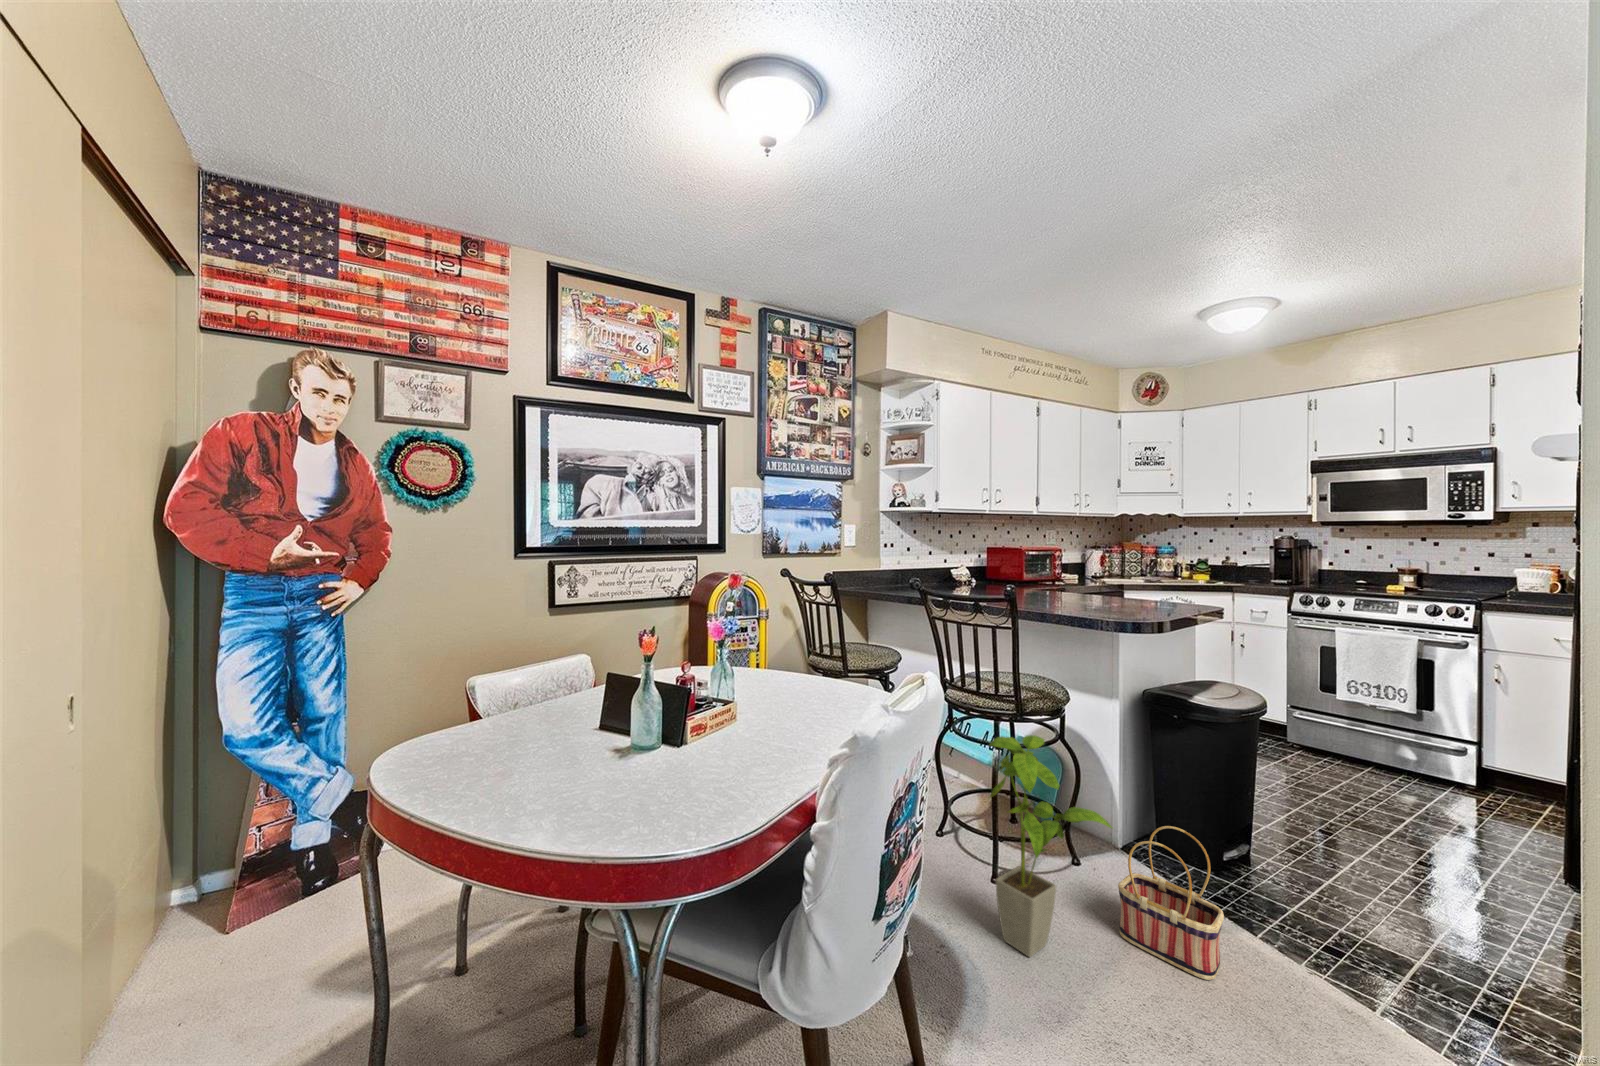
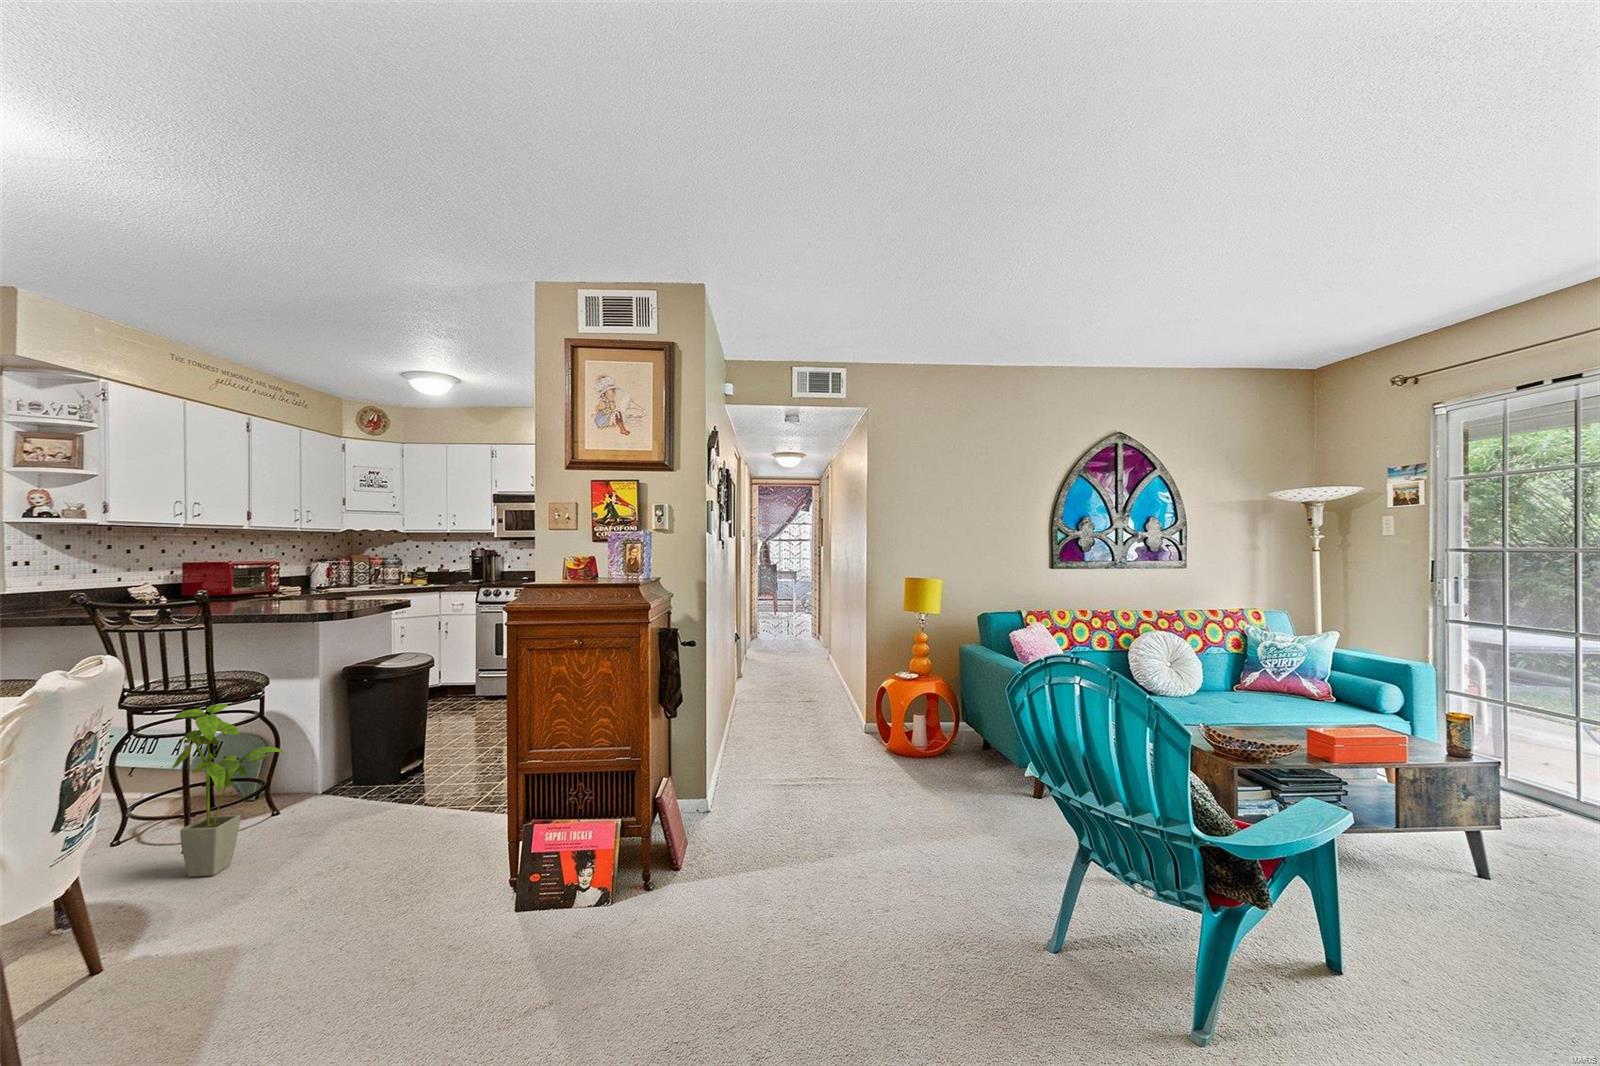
basket: present [1118,826,1224,980] -> none [297,748,371,838]

